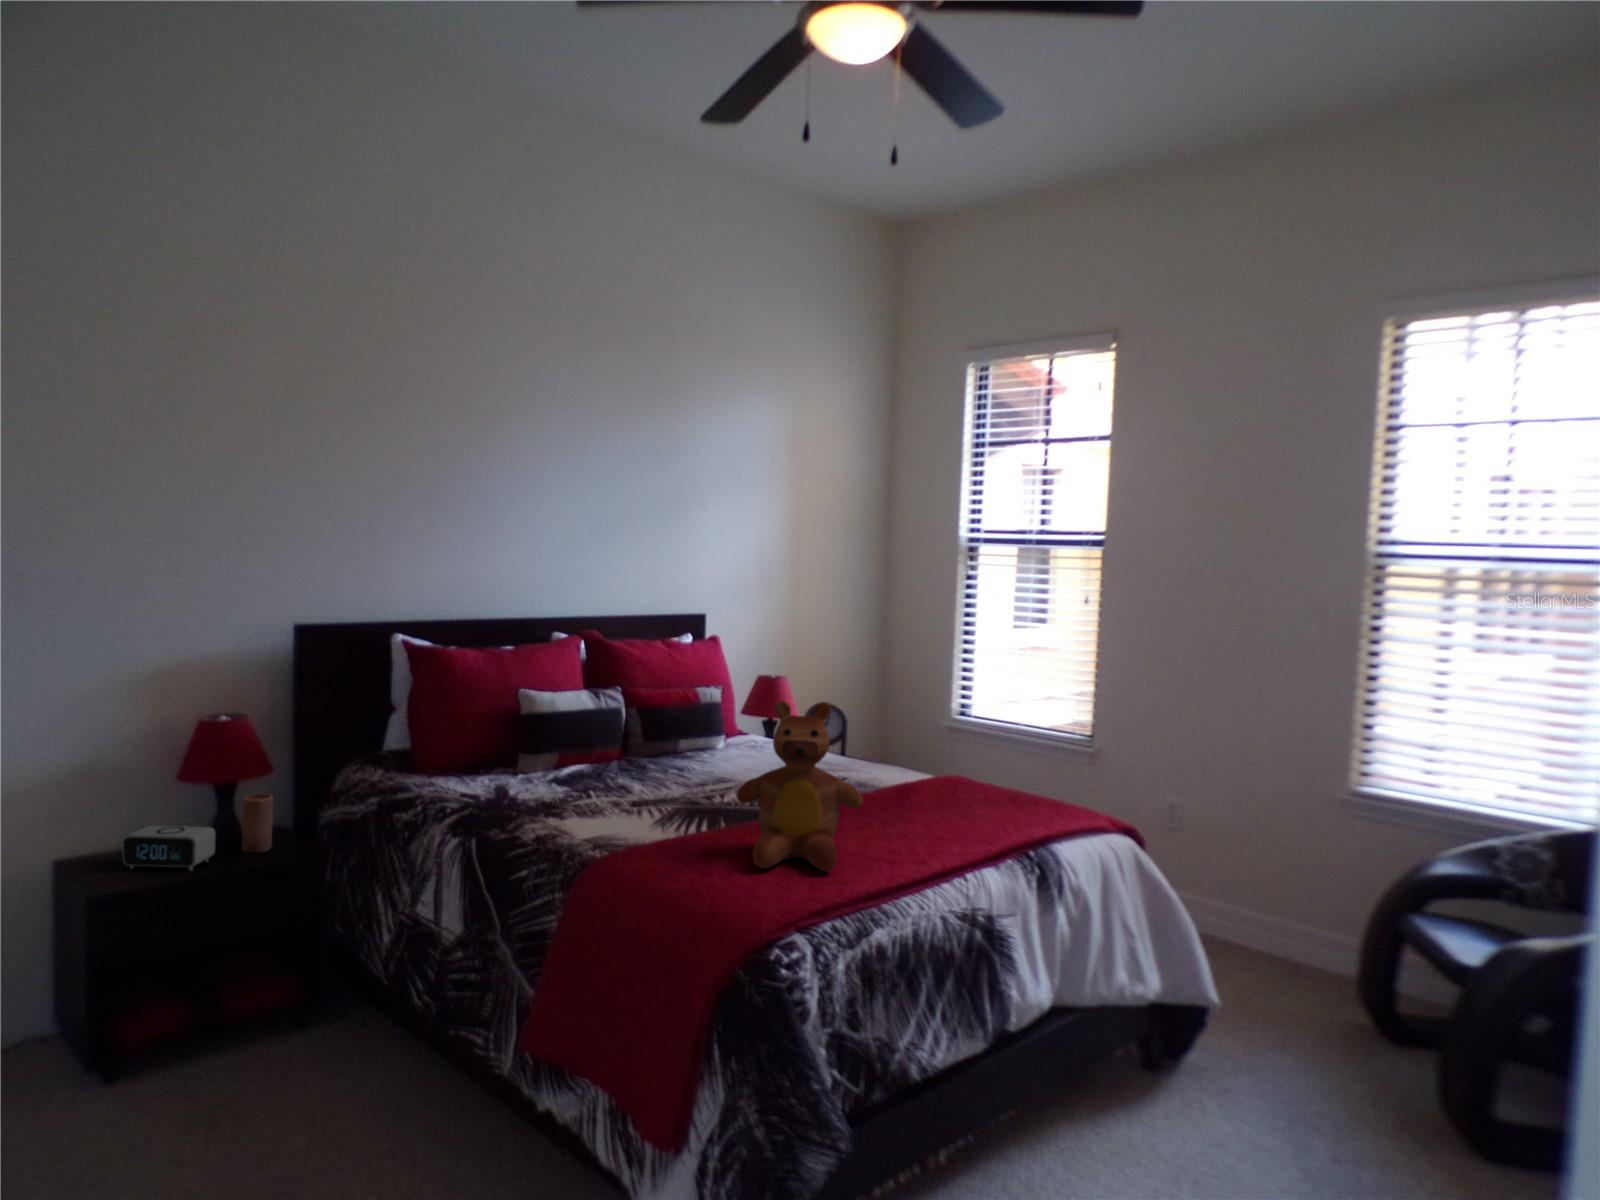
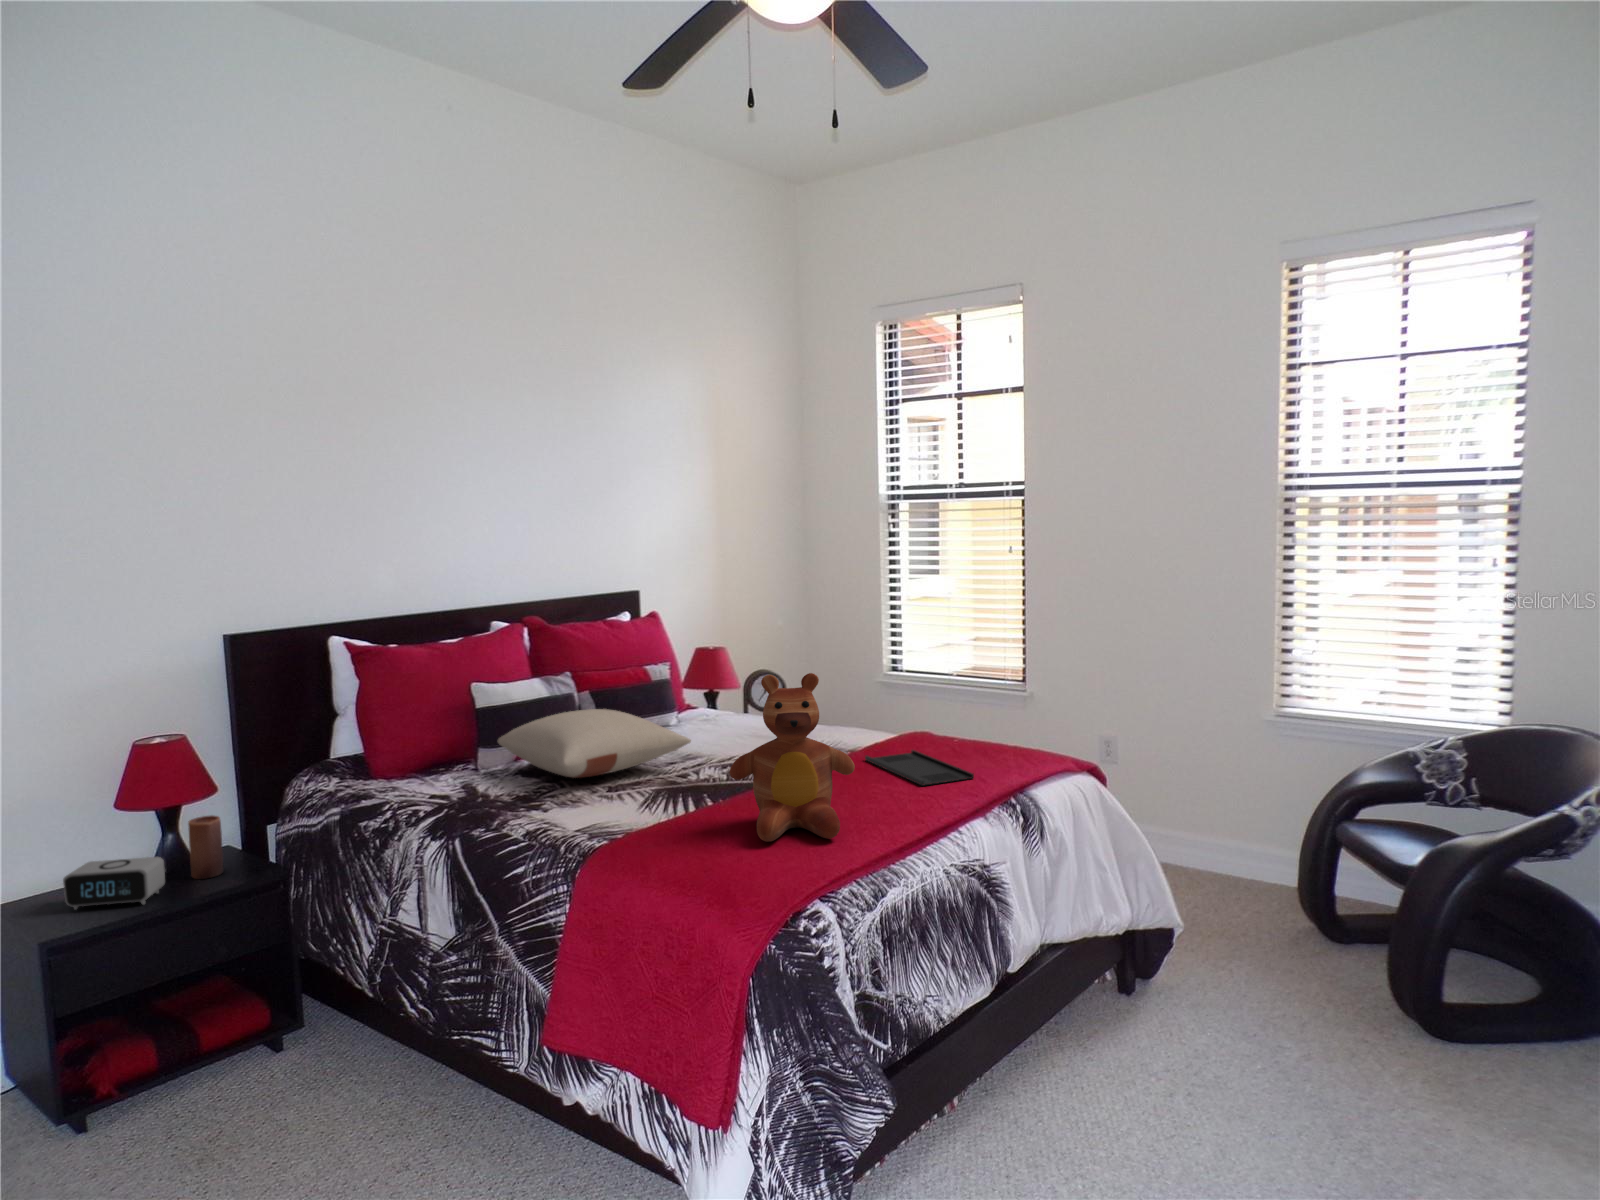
pillow: none [537,724,720,789] -> present [498,709,691,778]
tray: none [893,792,997,829] -> present [865,750,974,786]

